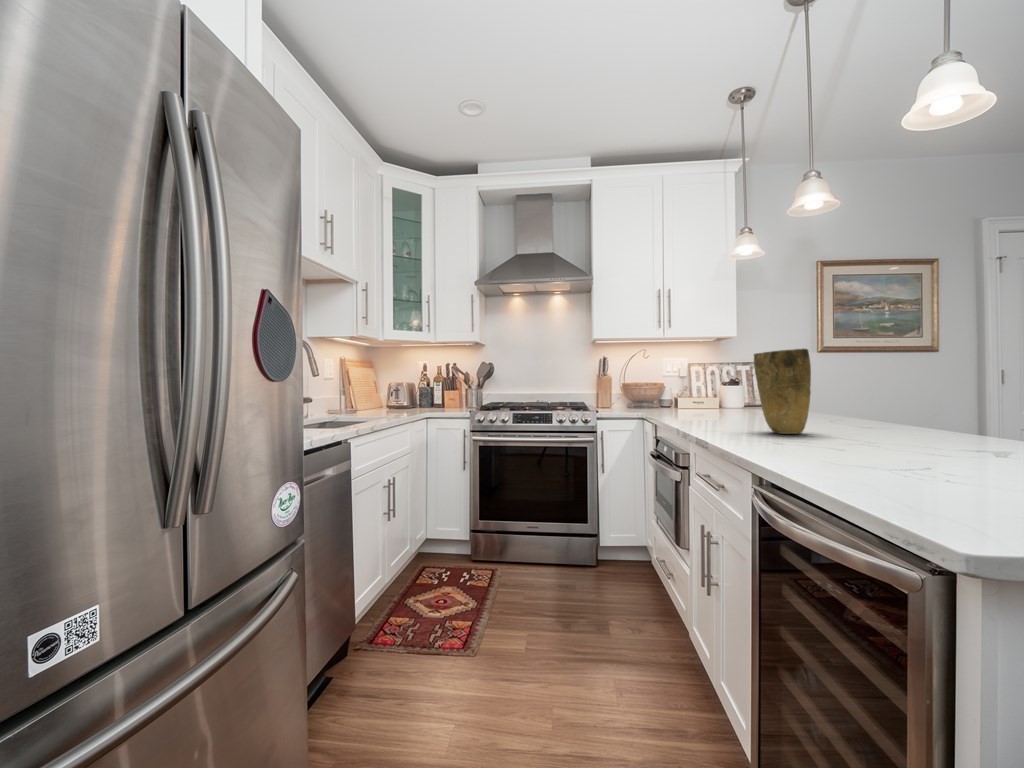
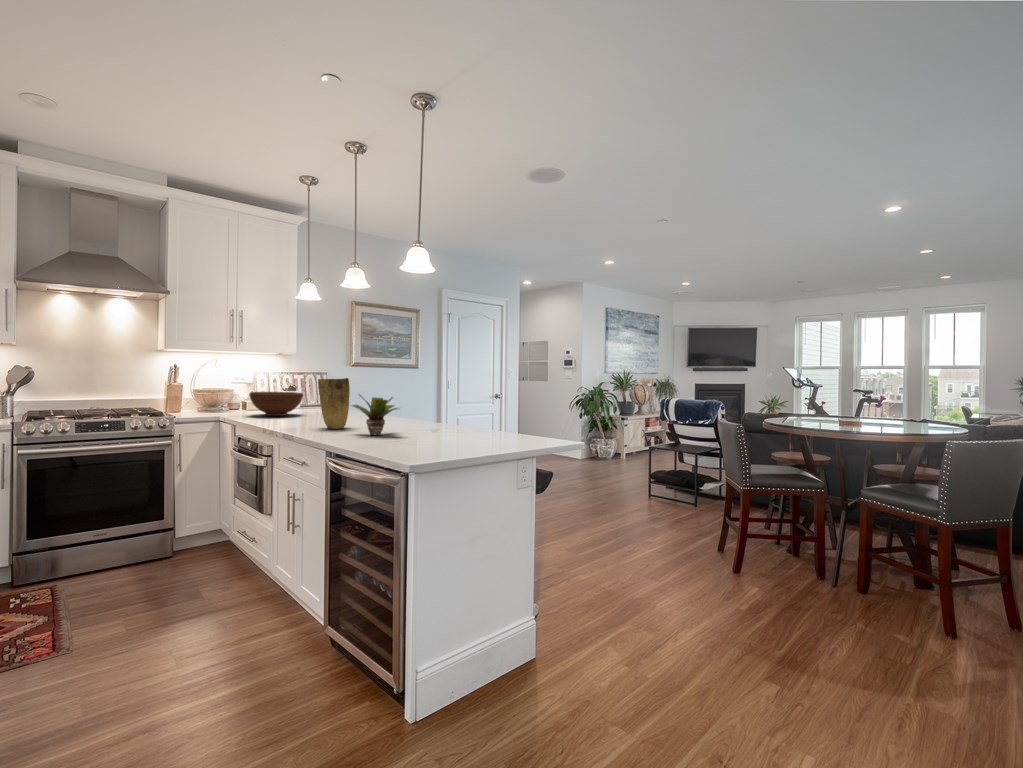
potted plant: none [811,368,940,451] -> present [352,394,398,435]
fruit bowl: none [674,384,743,414] -> present [250,392,303,416]

